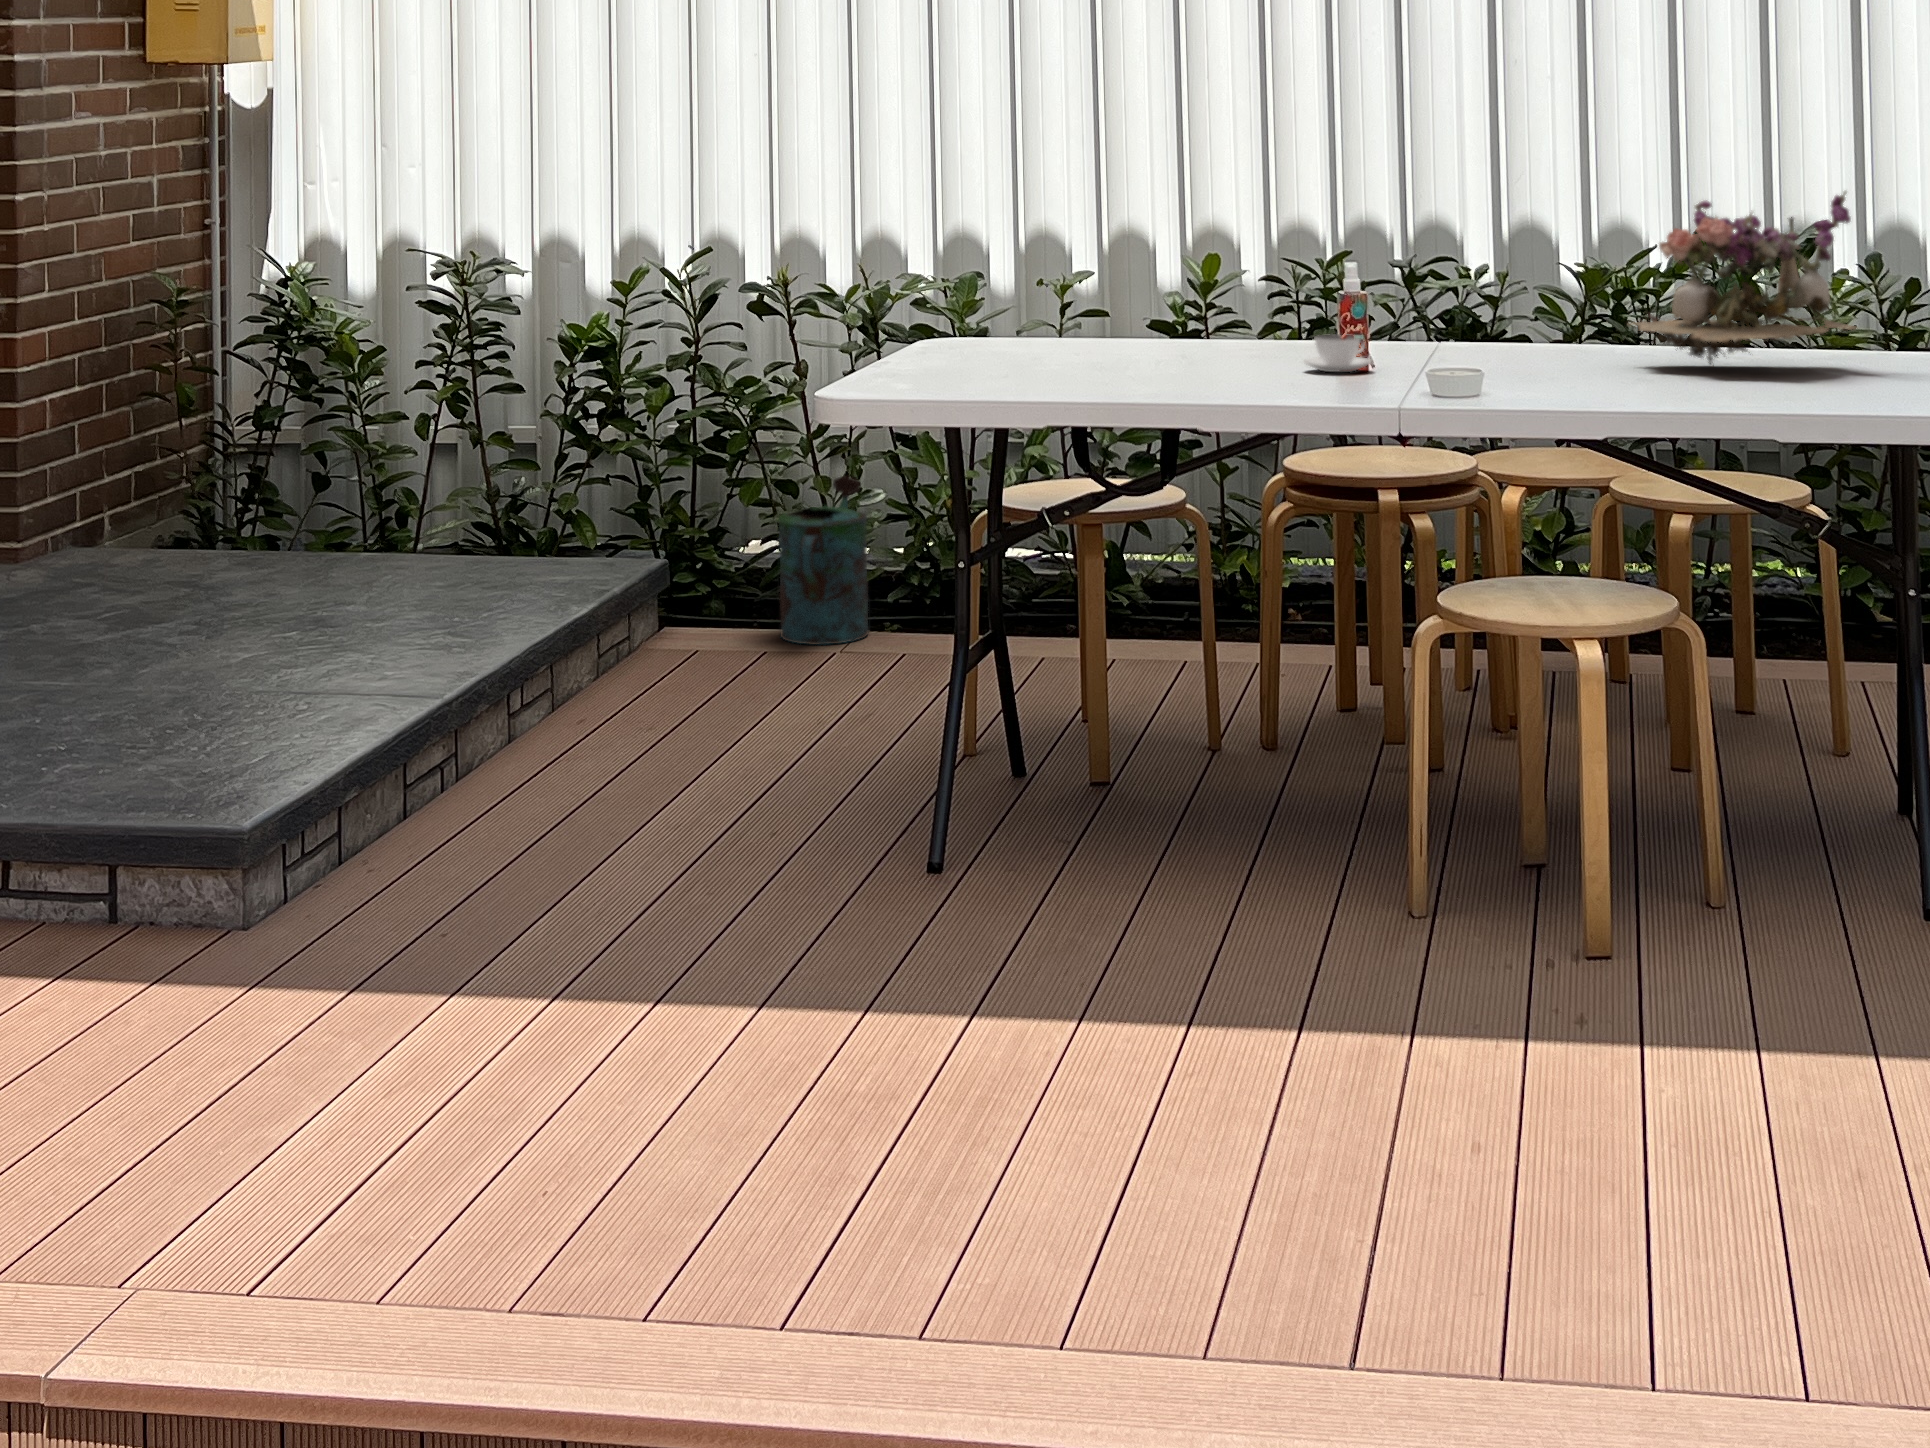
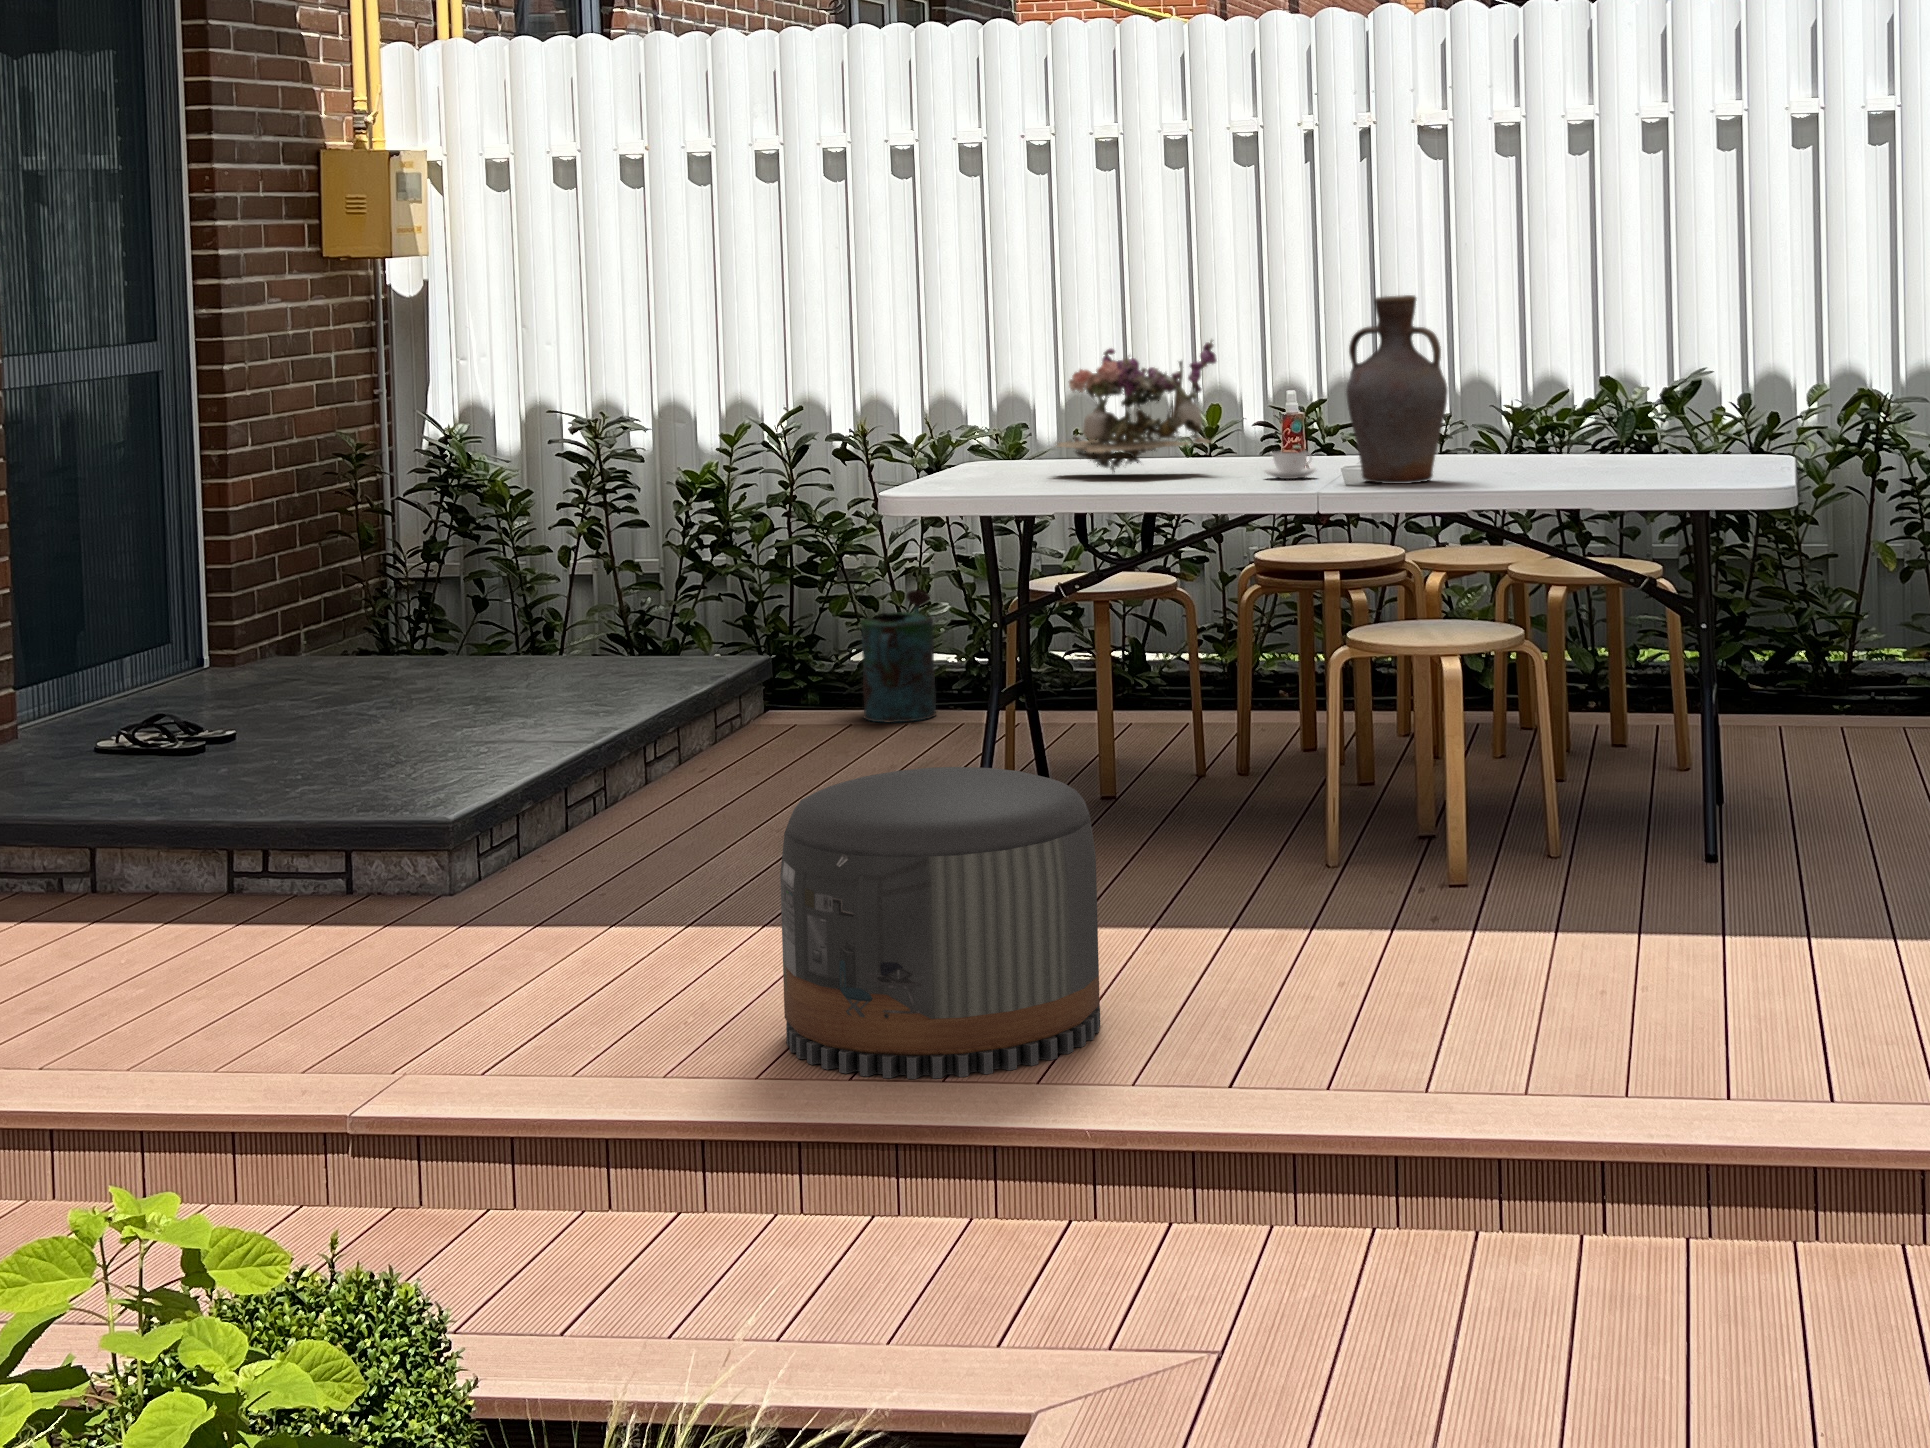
vase: none [1416,140,1547,386] -> present [1346,295,1448,484]
flower arrangement: present [1632,191,1858,366] -> present [1057,340,1217,472]
pouf: none [690,821,1145,1322] -> present [780,767,1100,1079]

